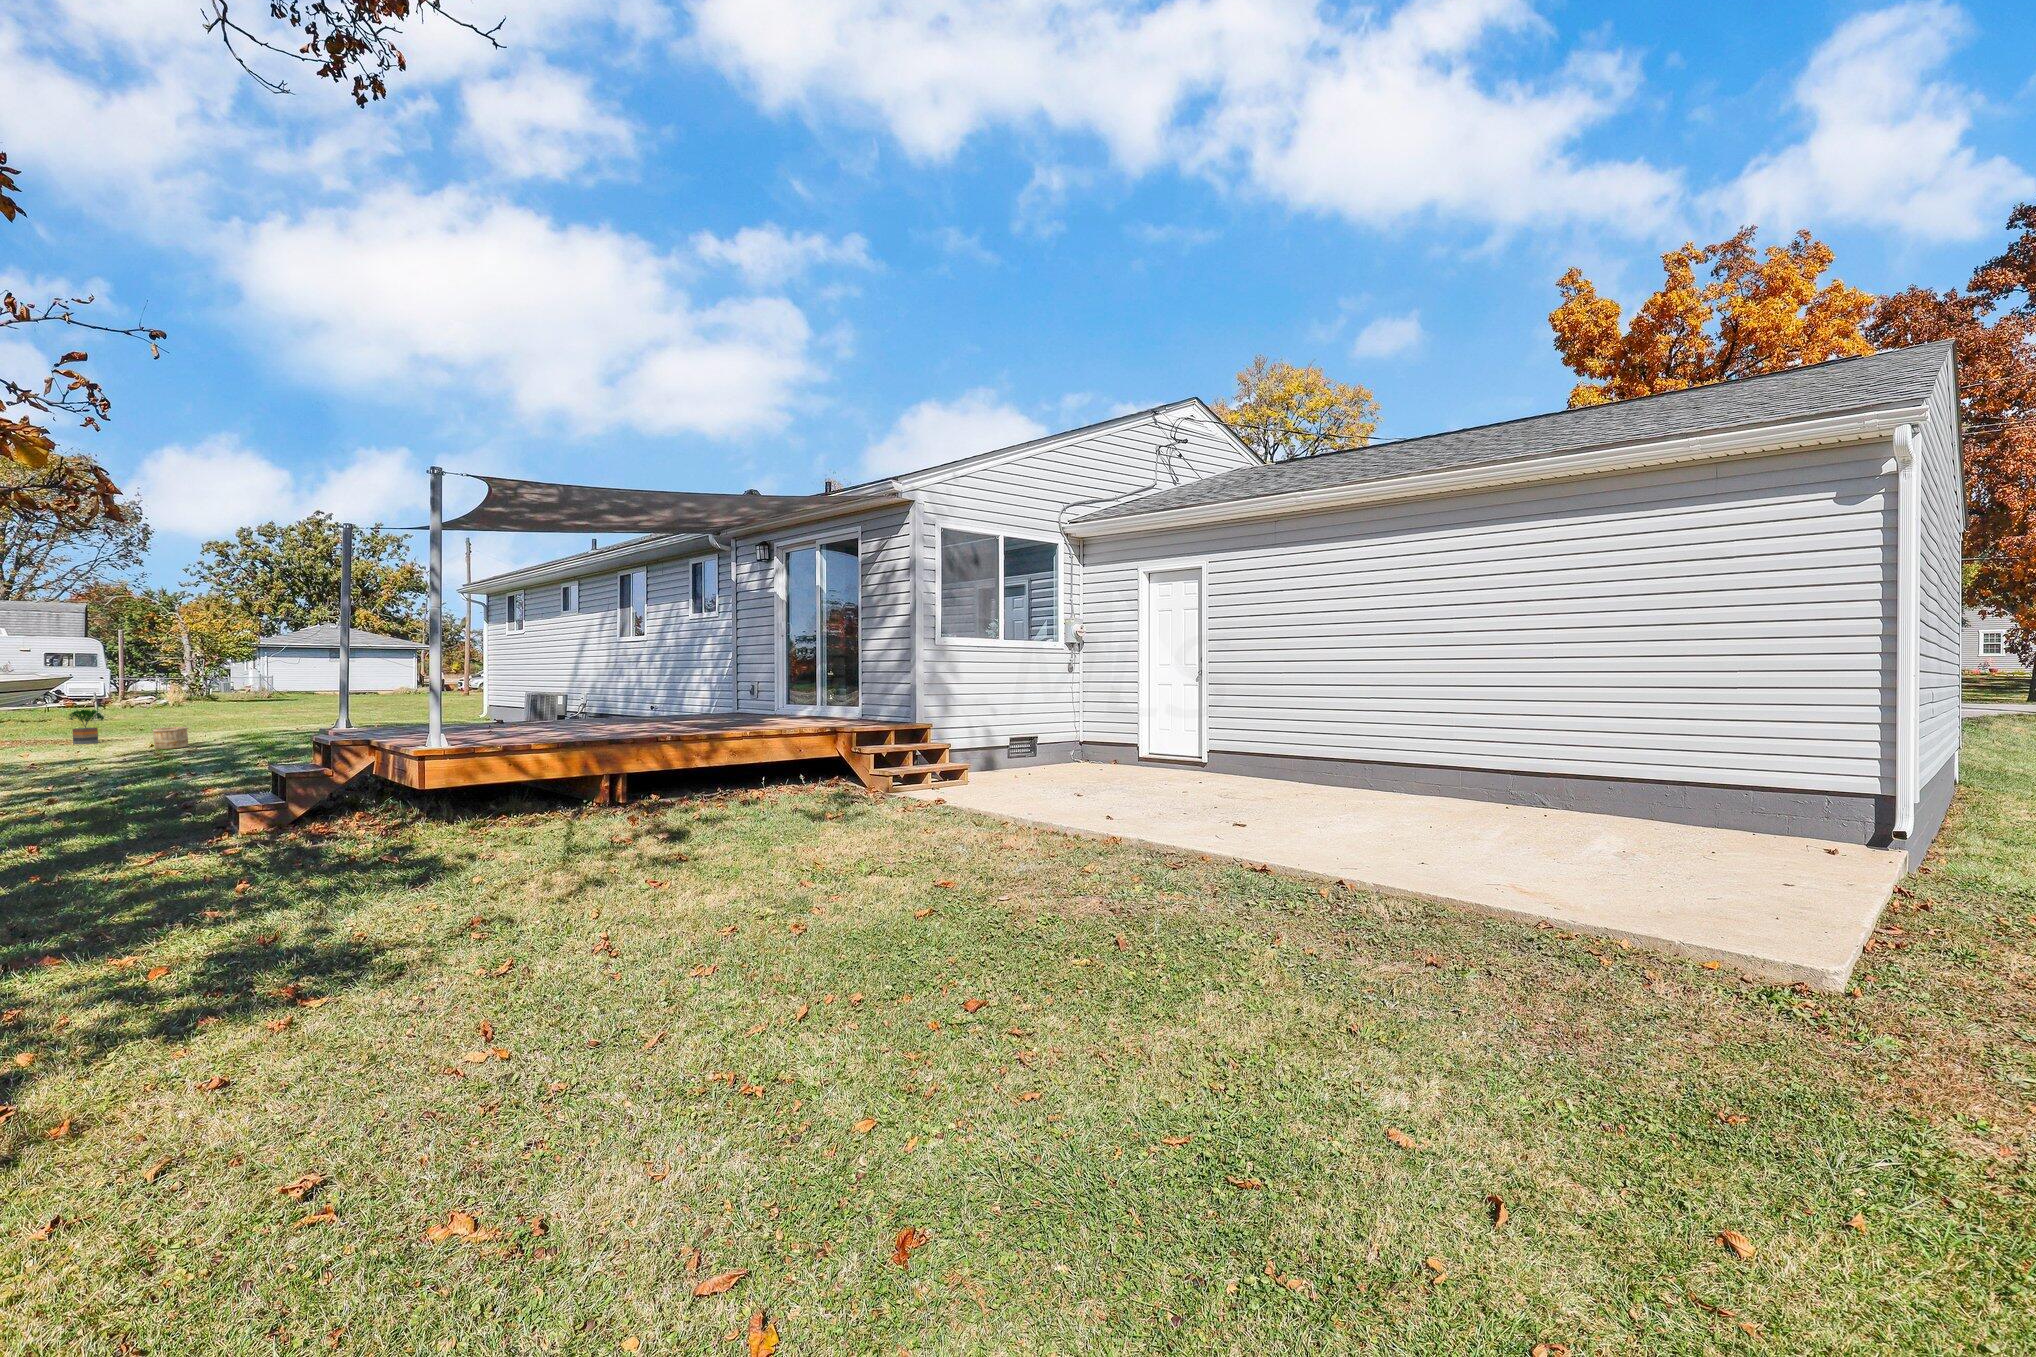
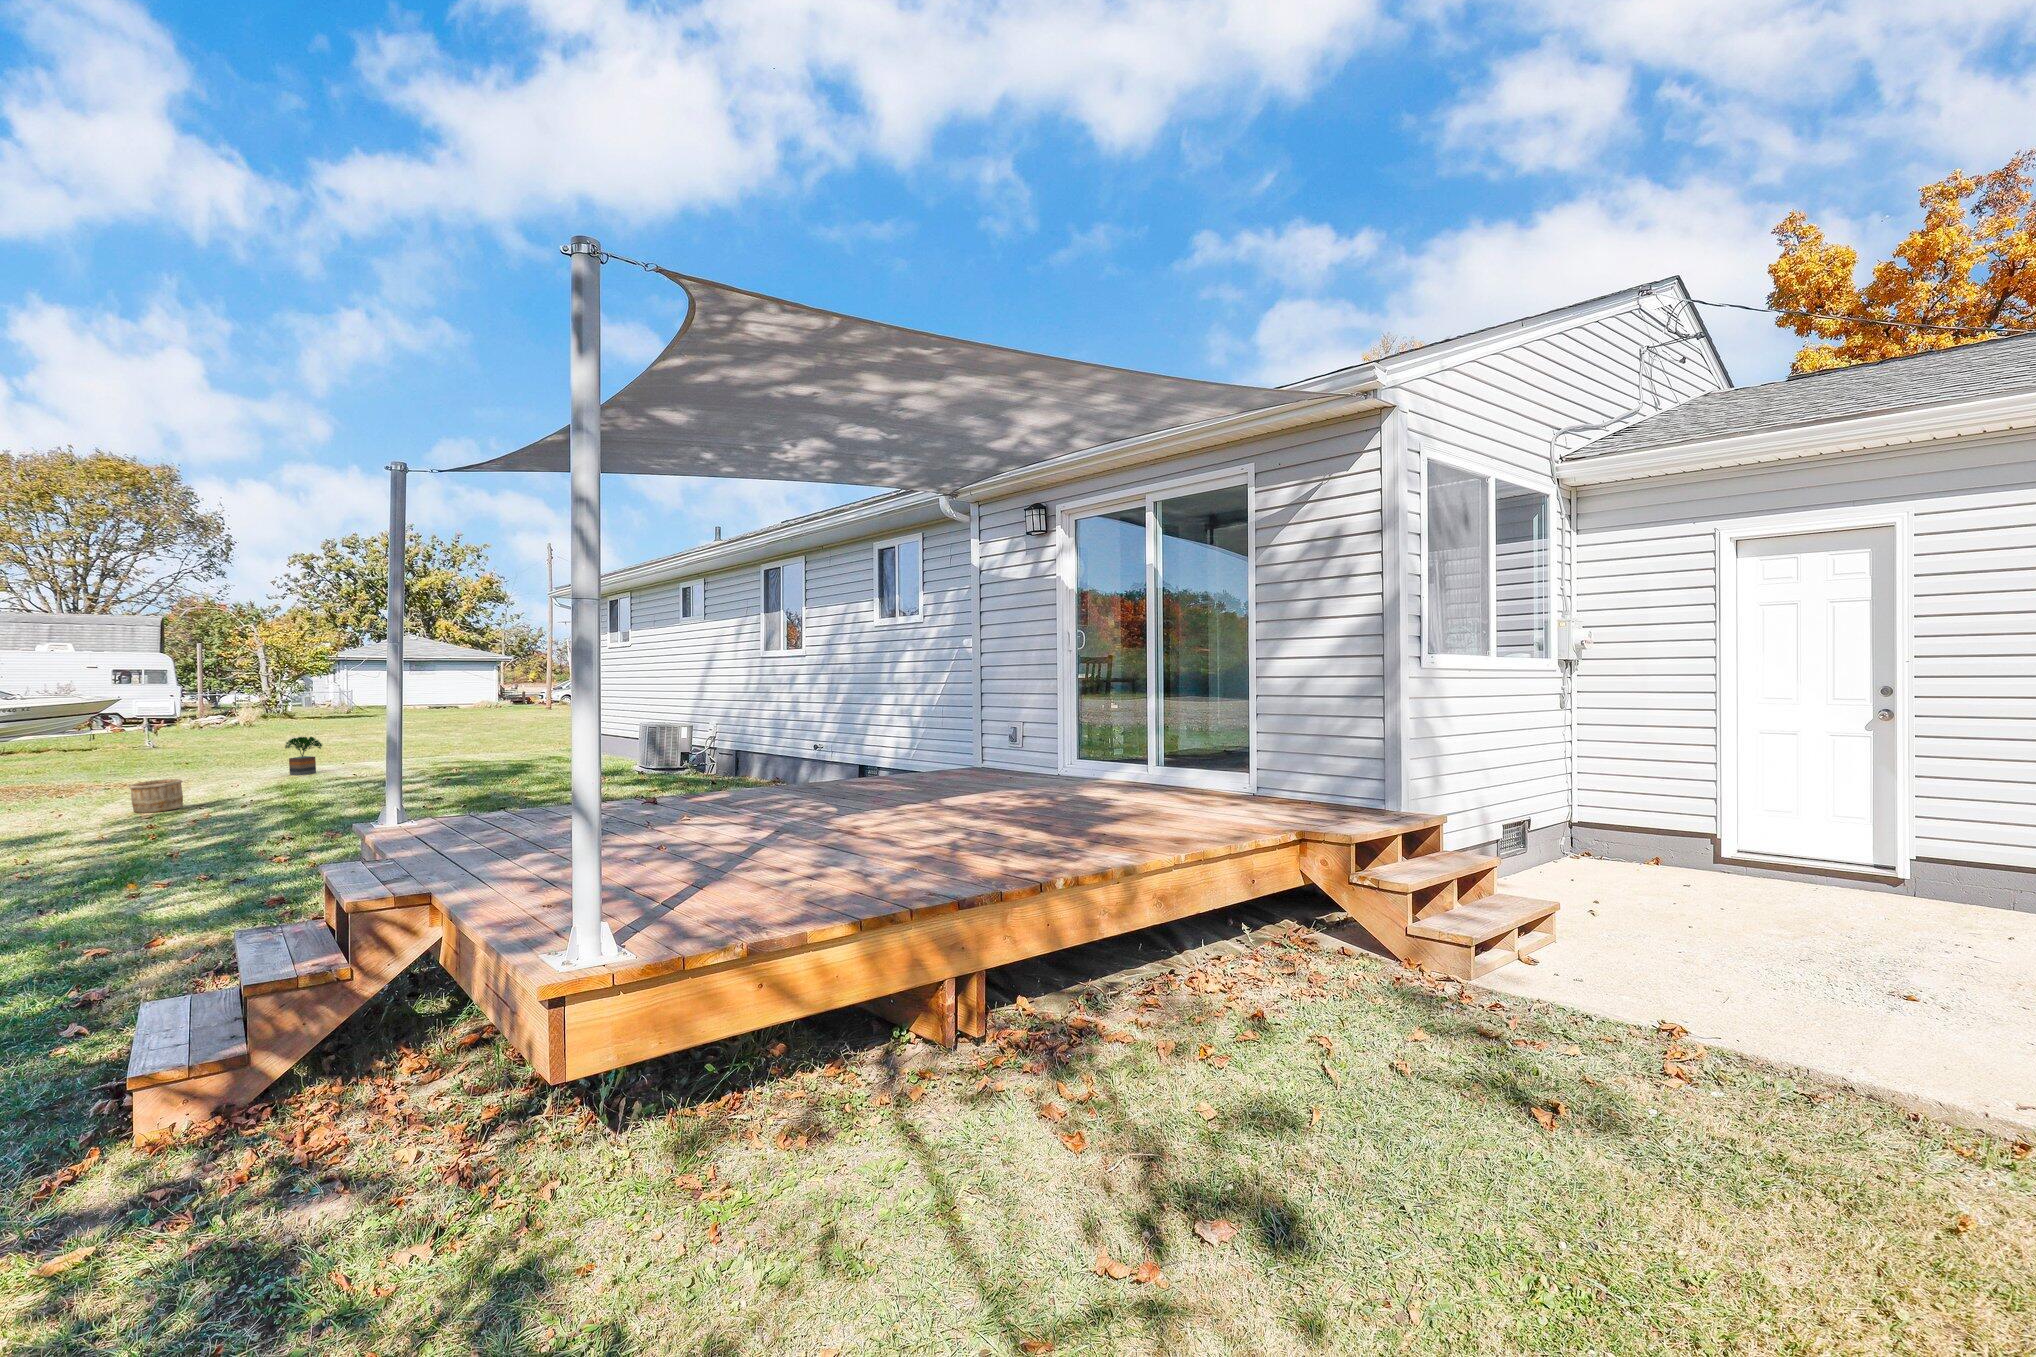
potted tree: present [69,710,104,744] -> present [285,737,322,775]

